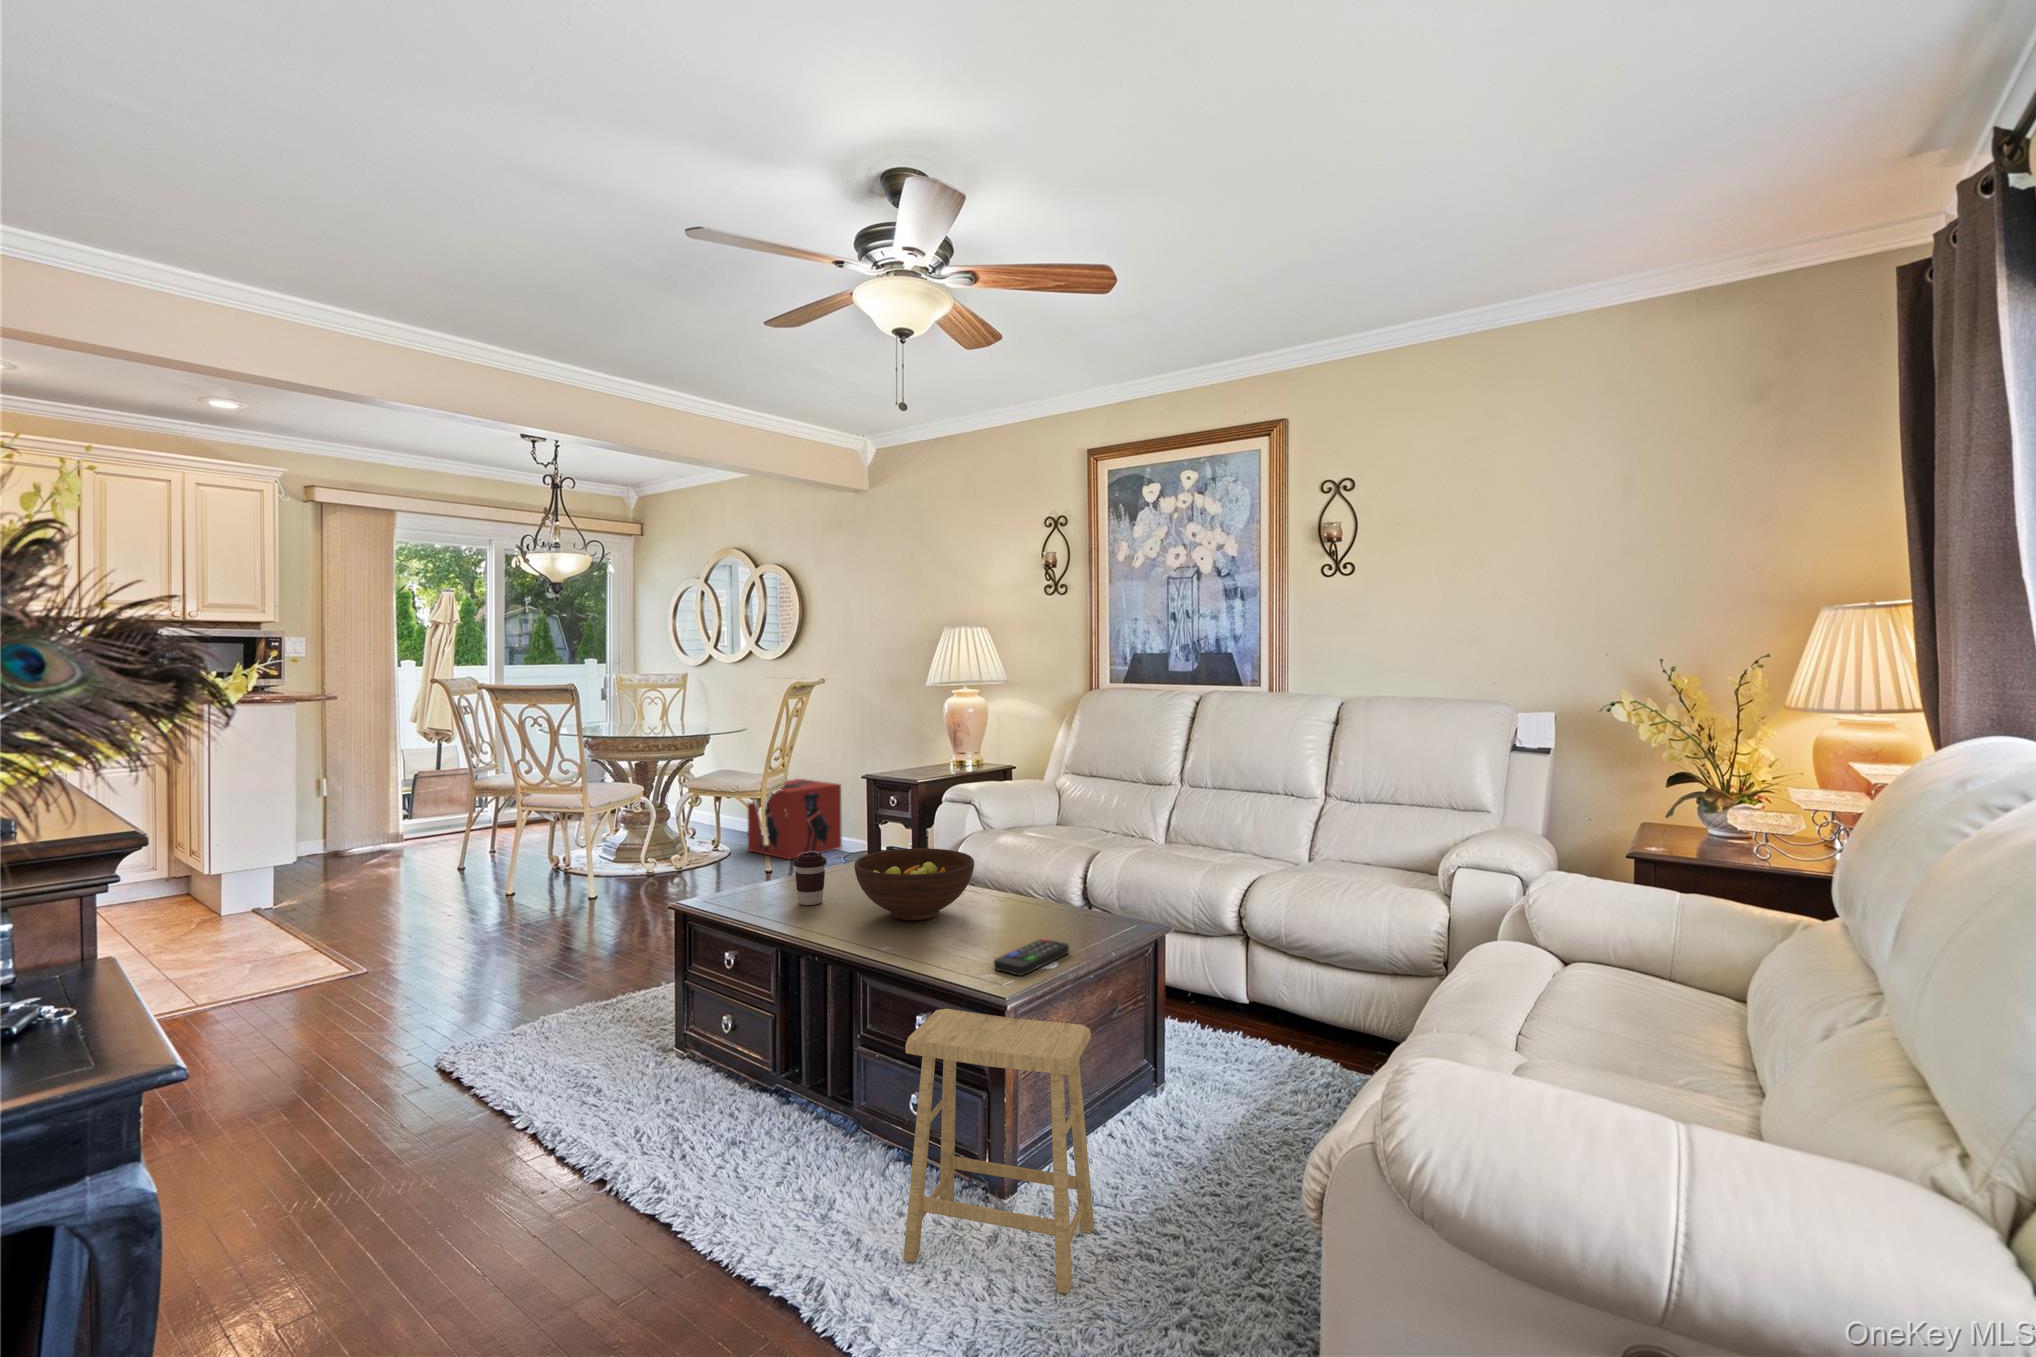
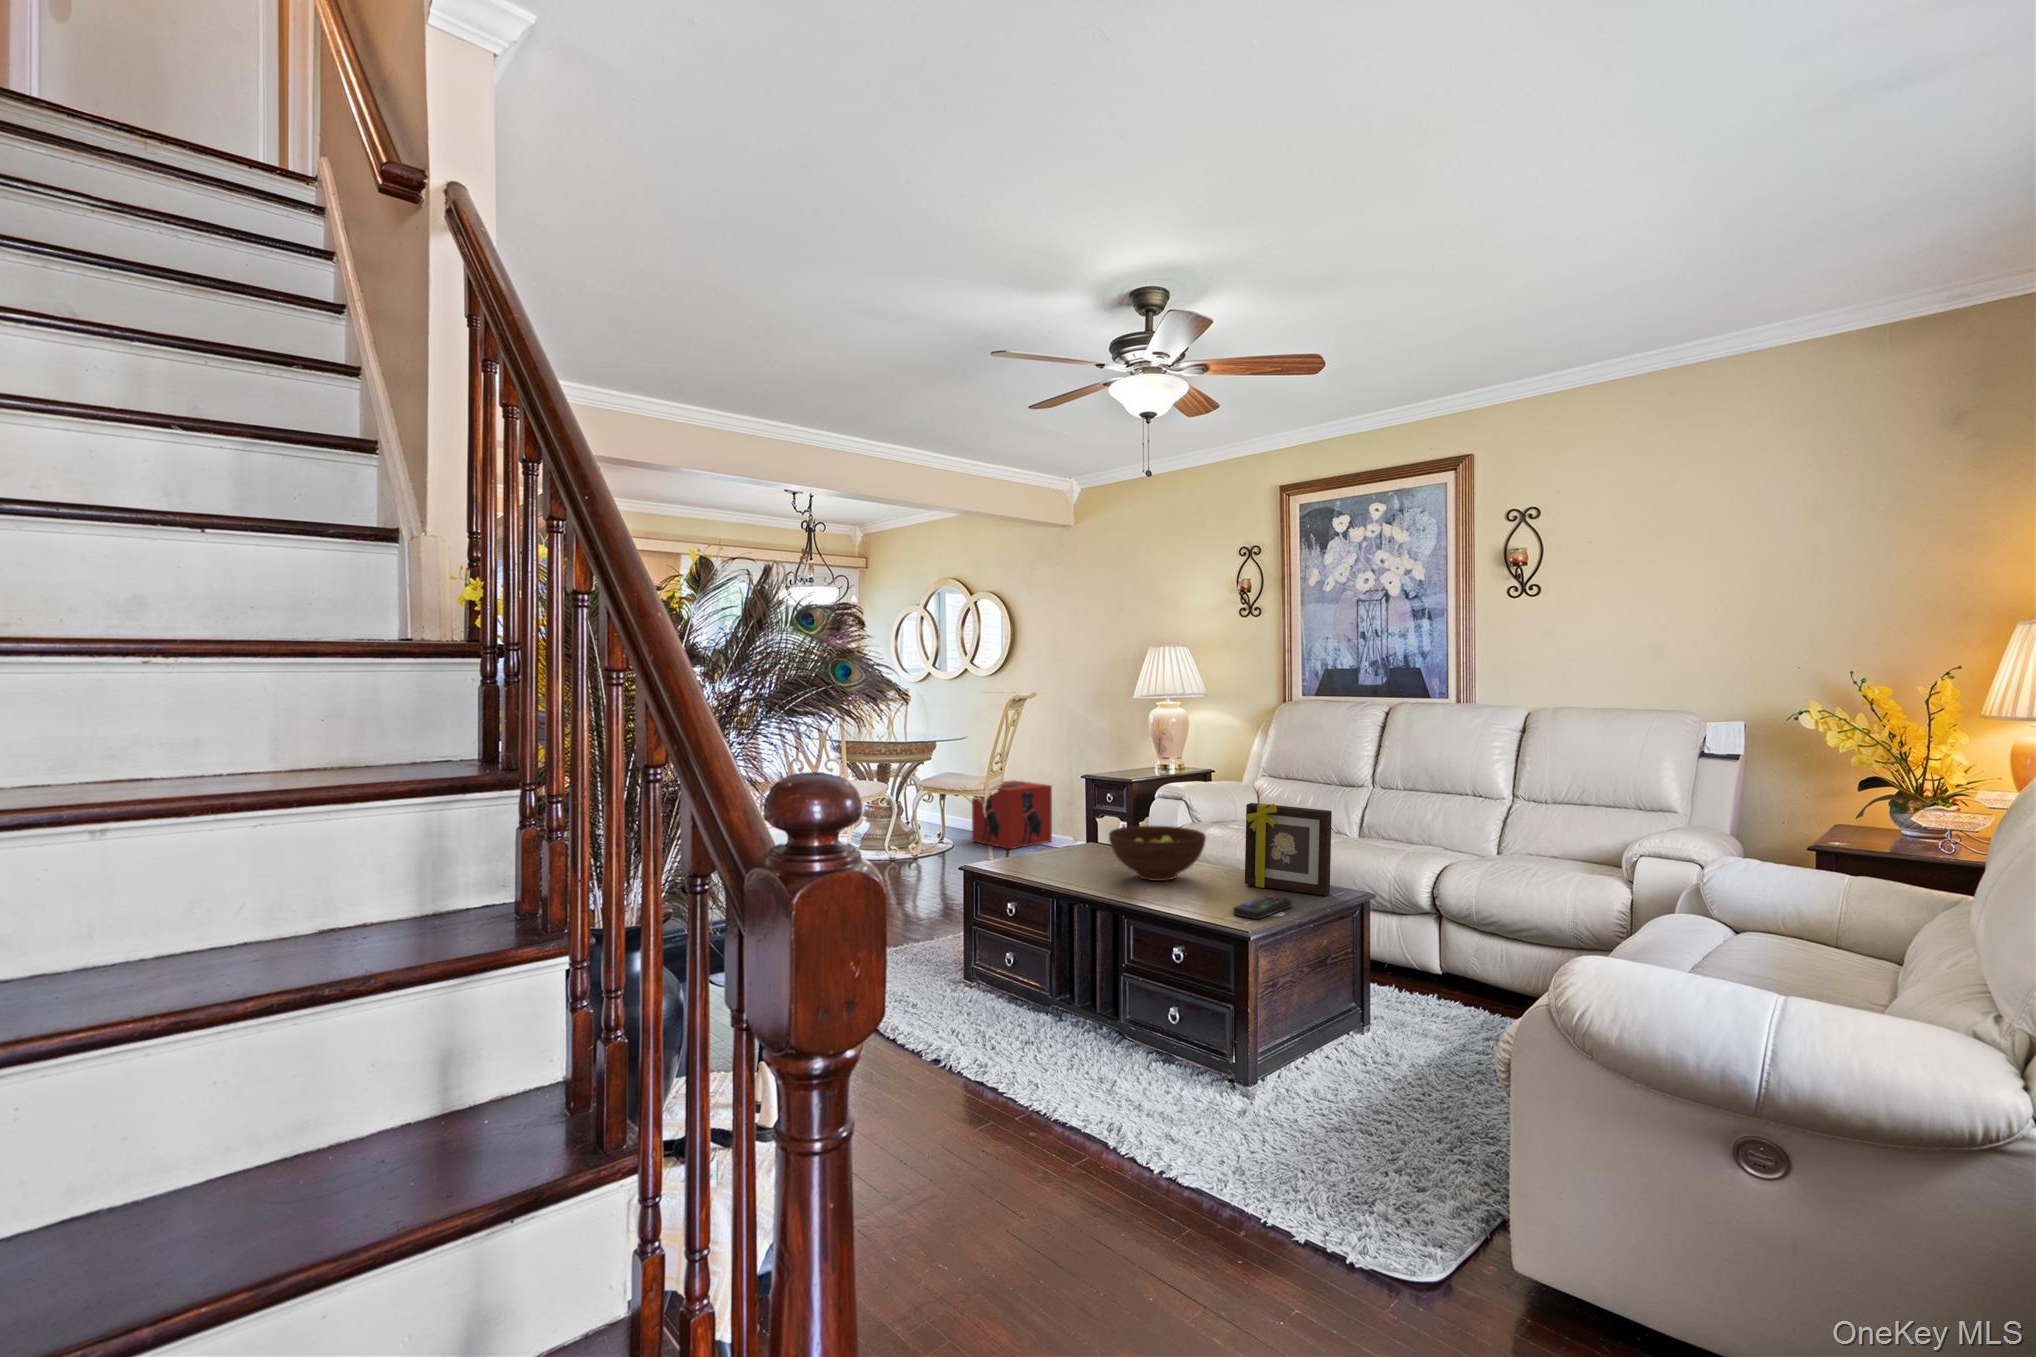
picture frame: none [1019,820,1120,933] -> present [1245,803,1332,896]
coffee cup: present [794,852,826,905] -> none [1056,826,1082,868]
footstool: present [903,1009,1094,1294] -> none [1175,938,1322,1151]

